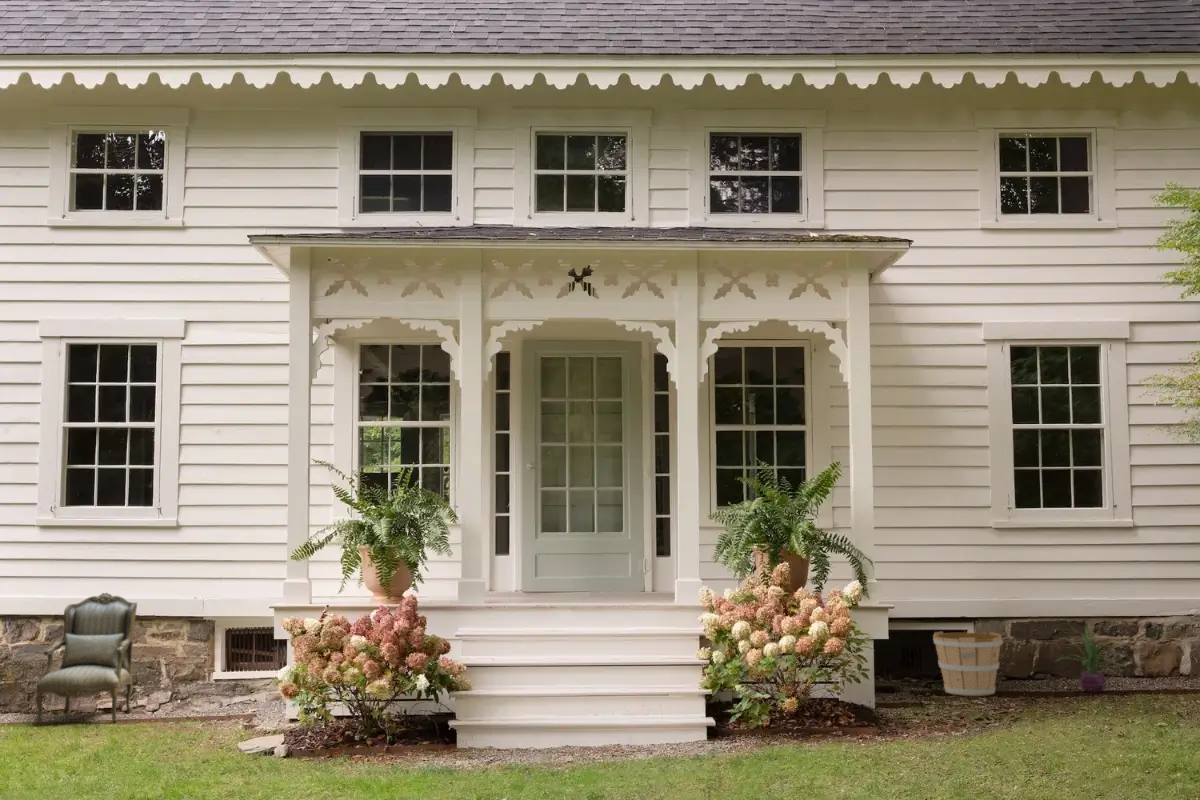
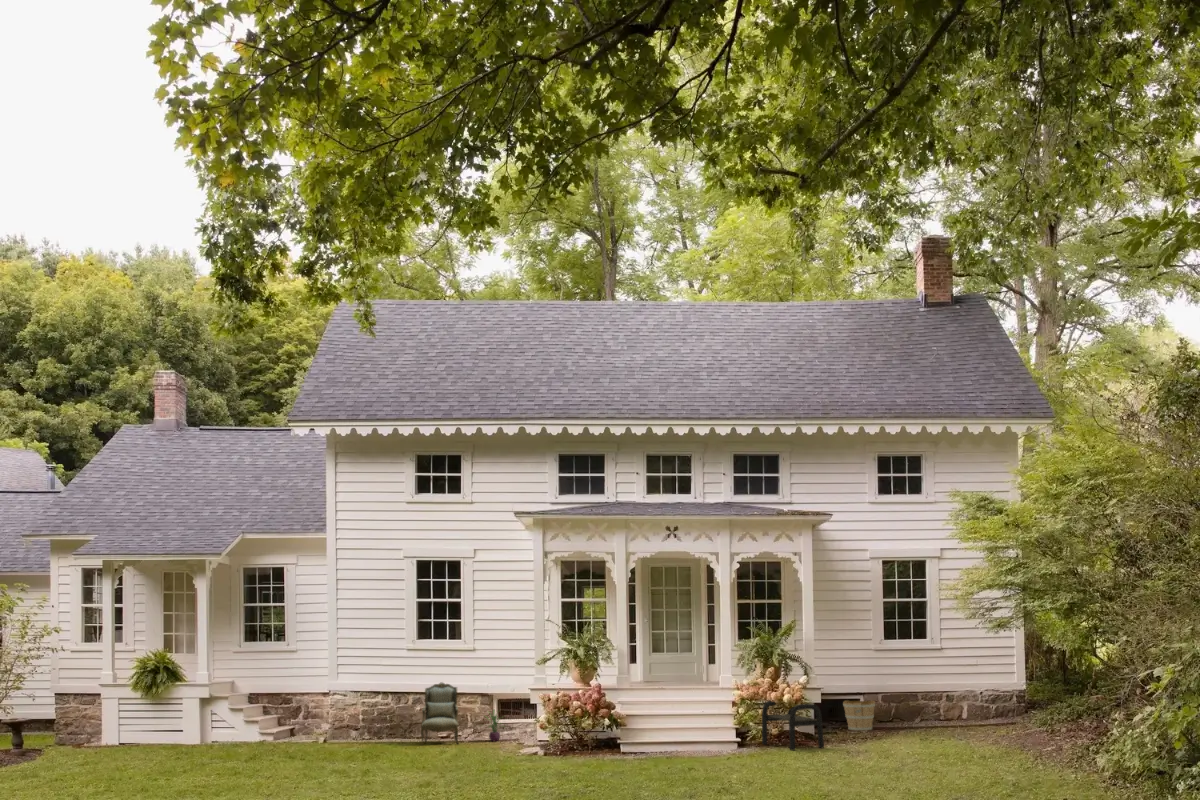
decorative plant: present [1059,626,1114,692] -> present [489,710,500,741]
bench: none [763,635,916,767] -> present [762,701,824,750]

